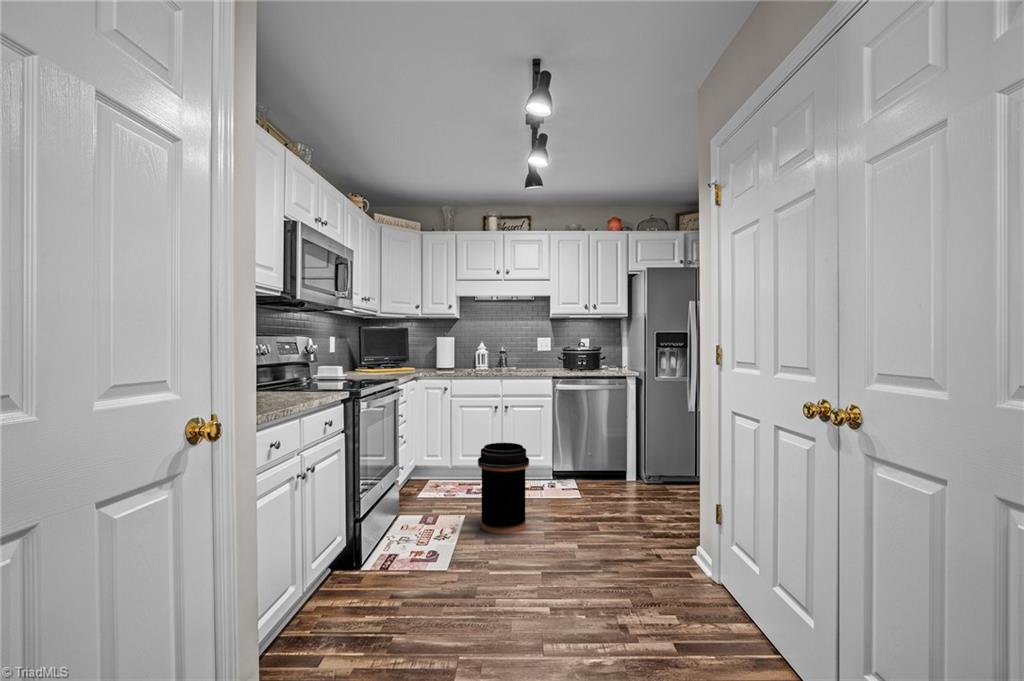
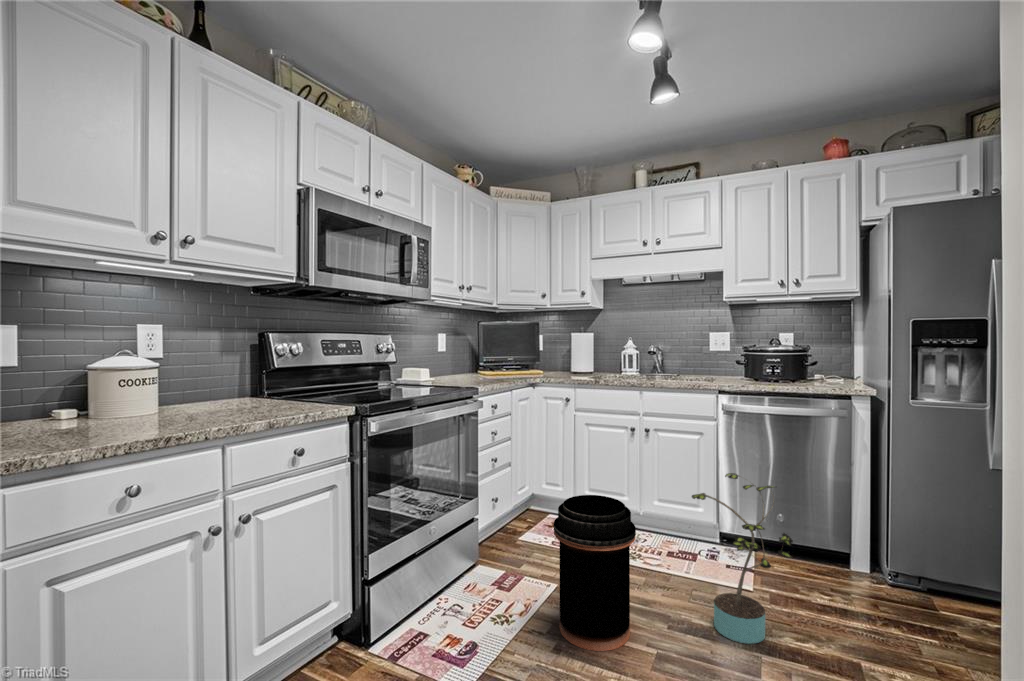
potted plant: none [556,422,610,517] -> present [692,473,793,644]

